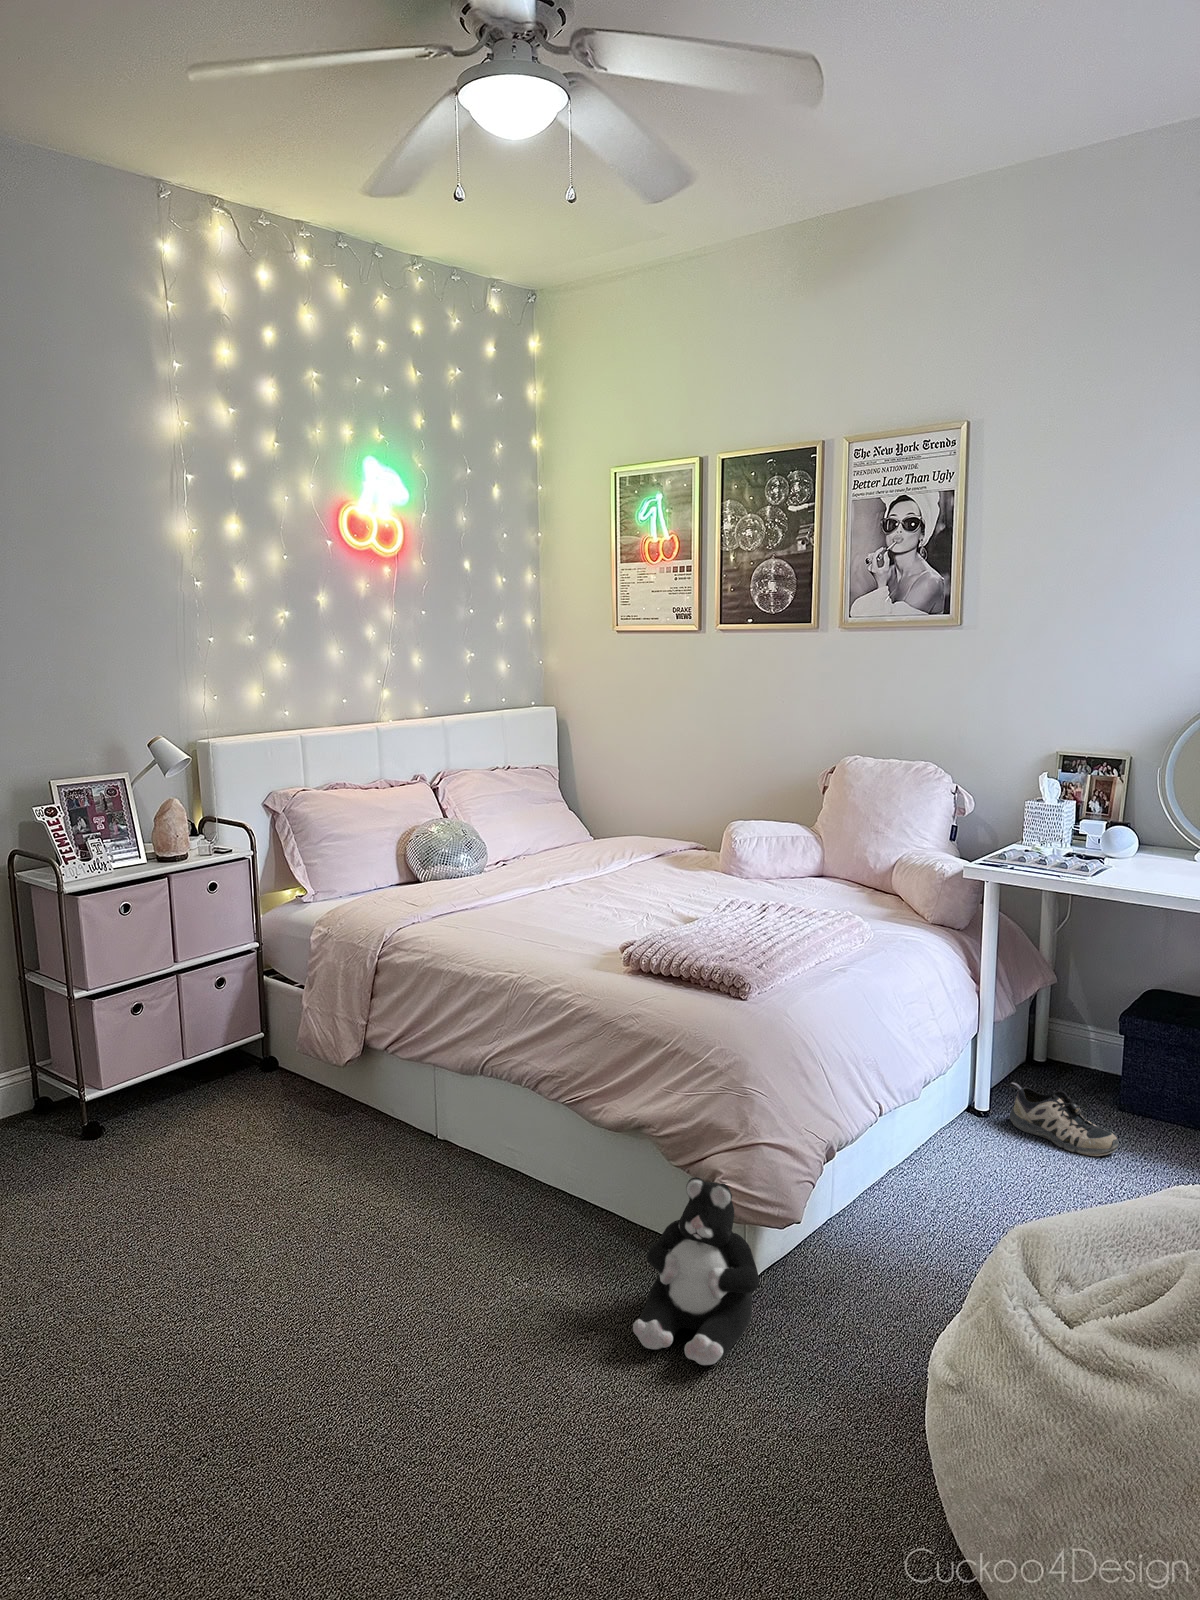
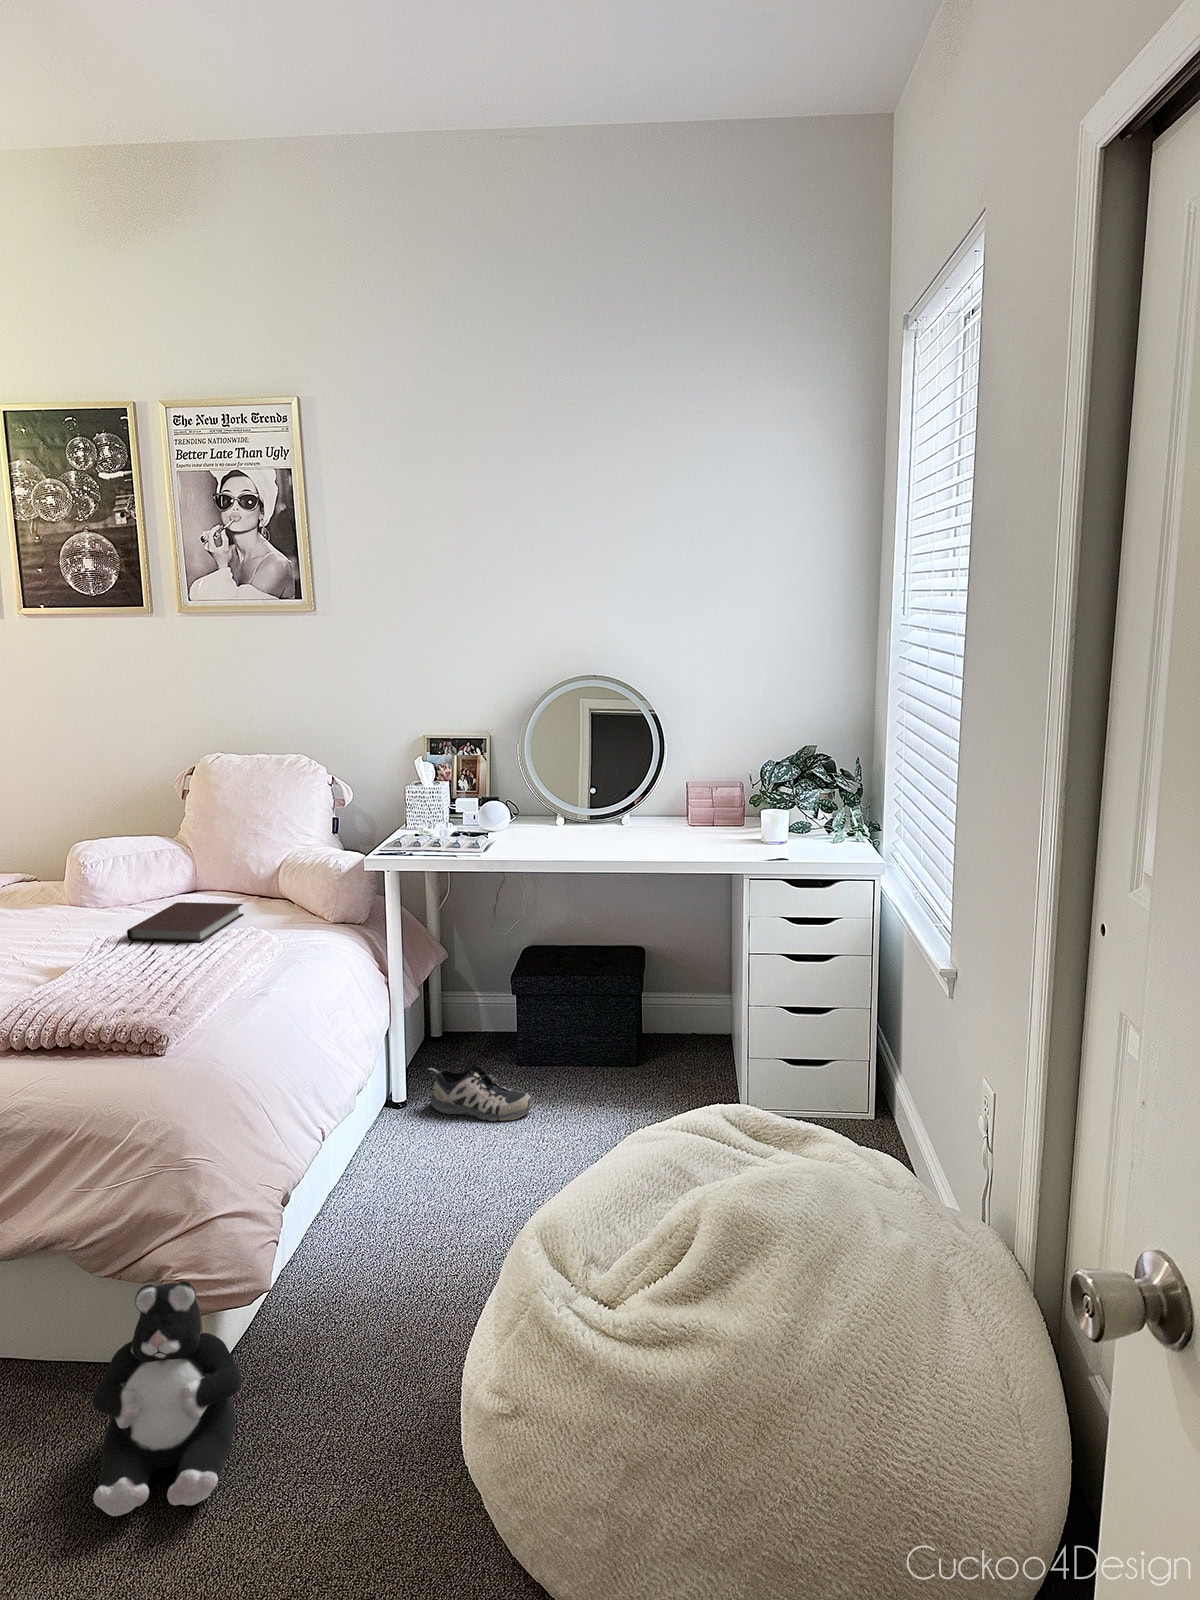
notebook: none [753,882,855,918] -> present [127,902,244,942]

